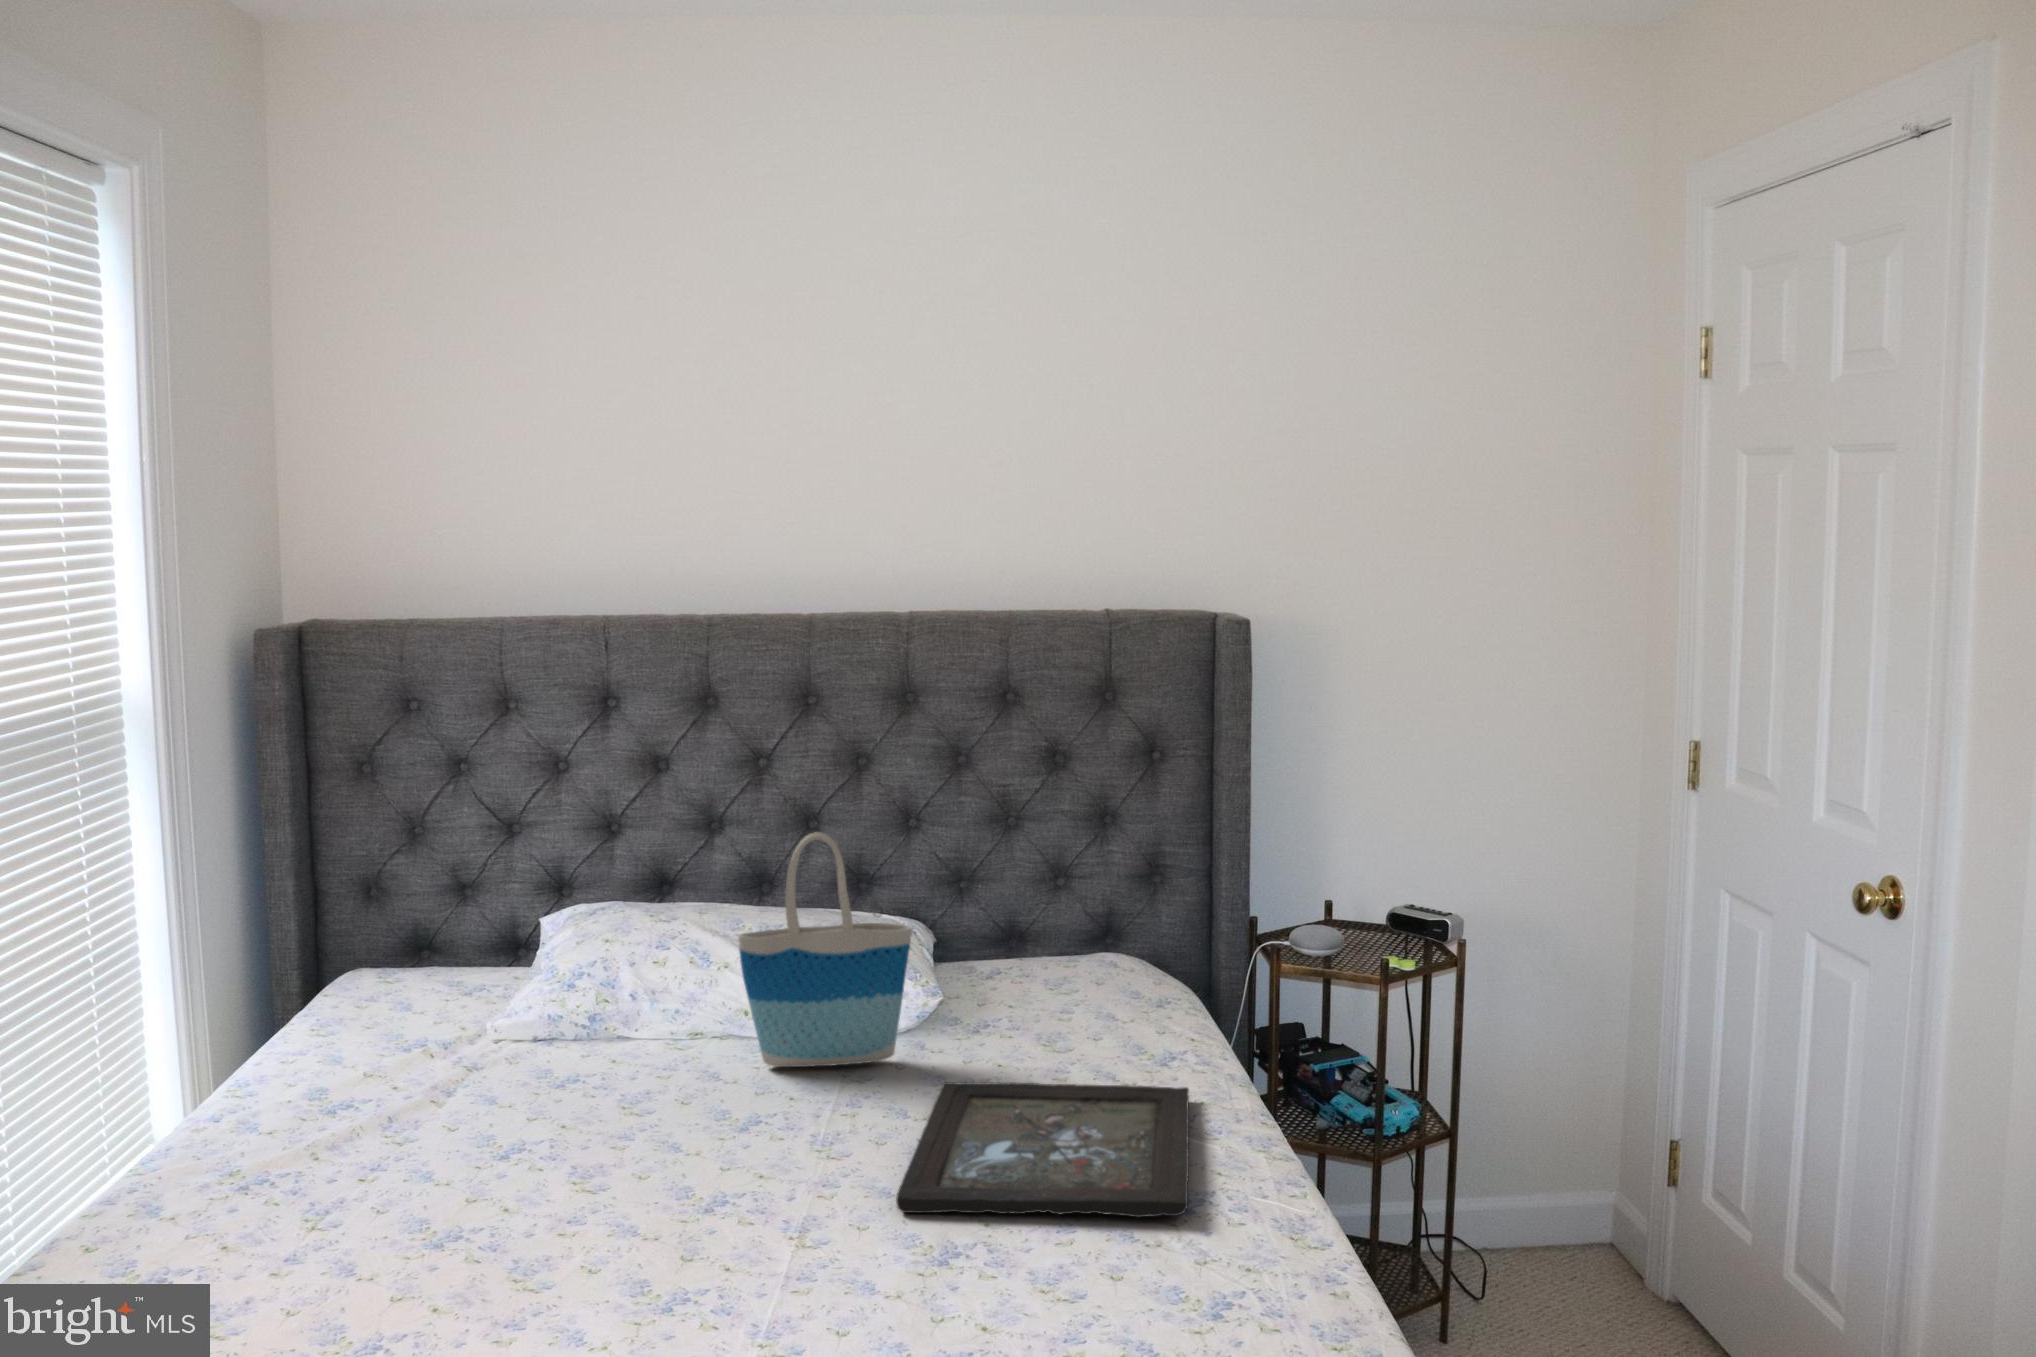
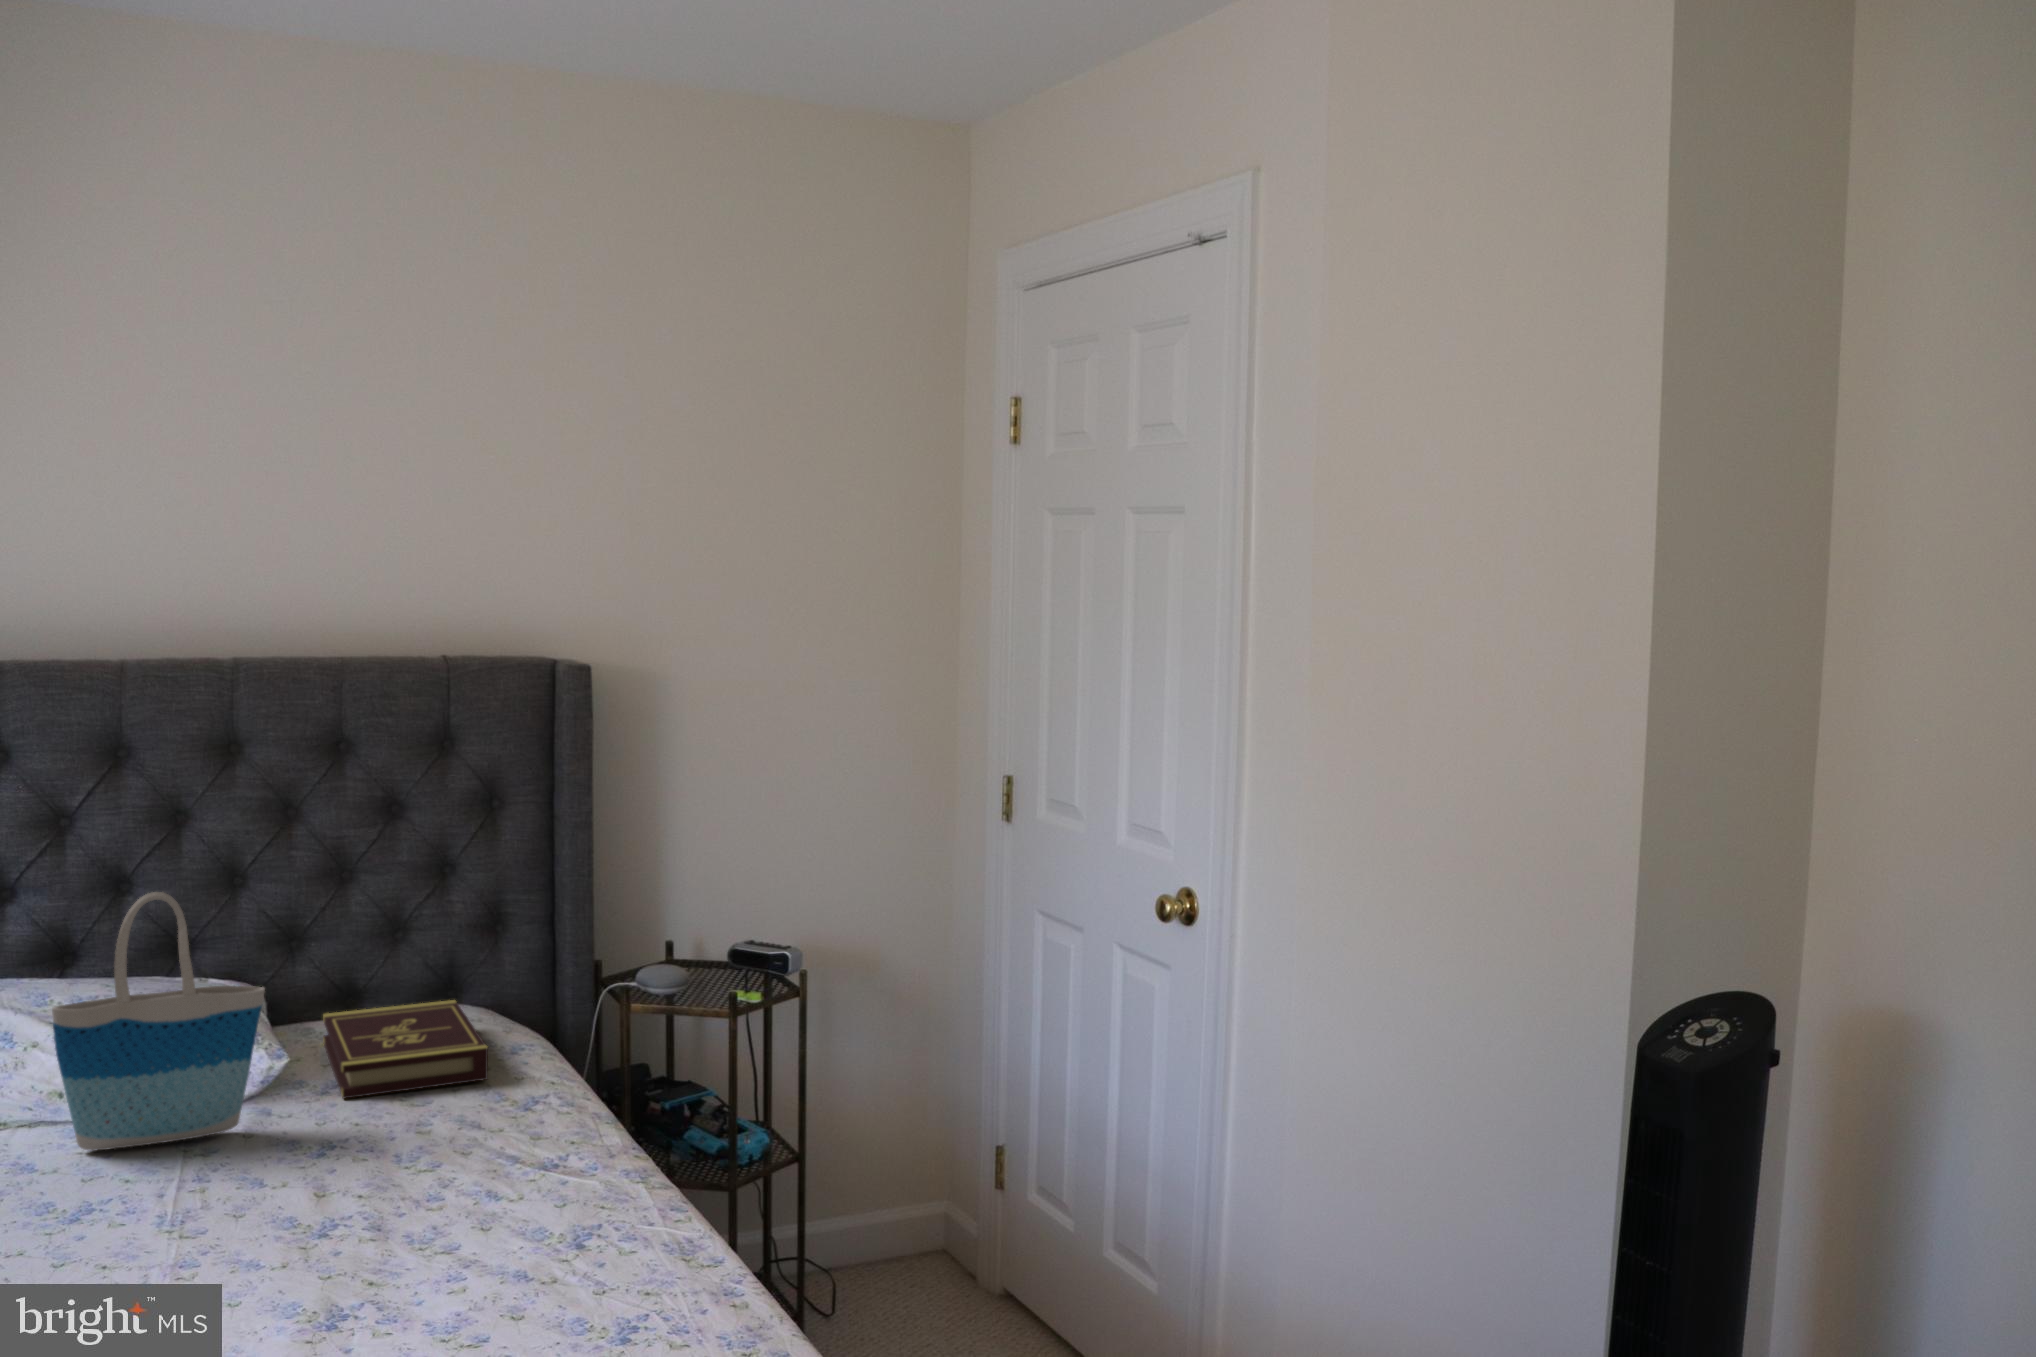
book: none [978,948,1124,1038] -> present [323,1000,488,1099]
tray: present [896,1082,1189,1217] -> none [266,1127,581,1286]

